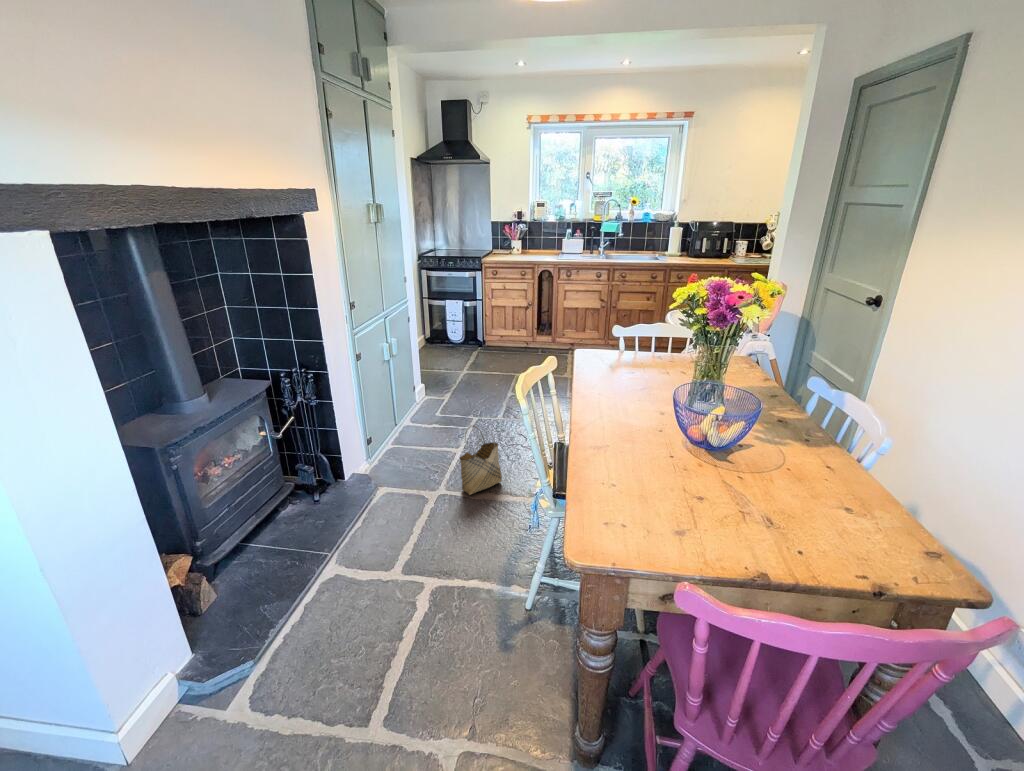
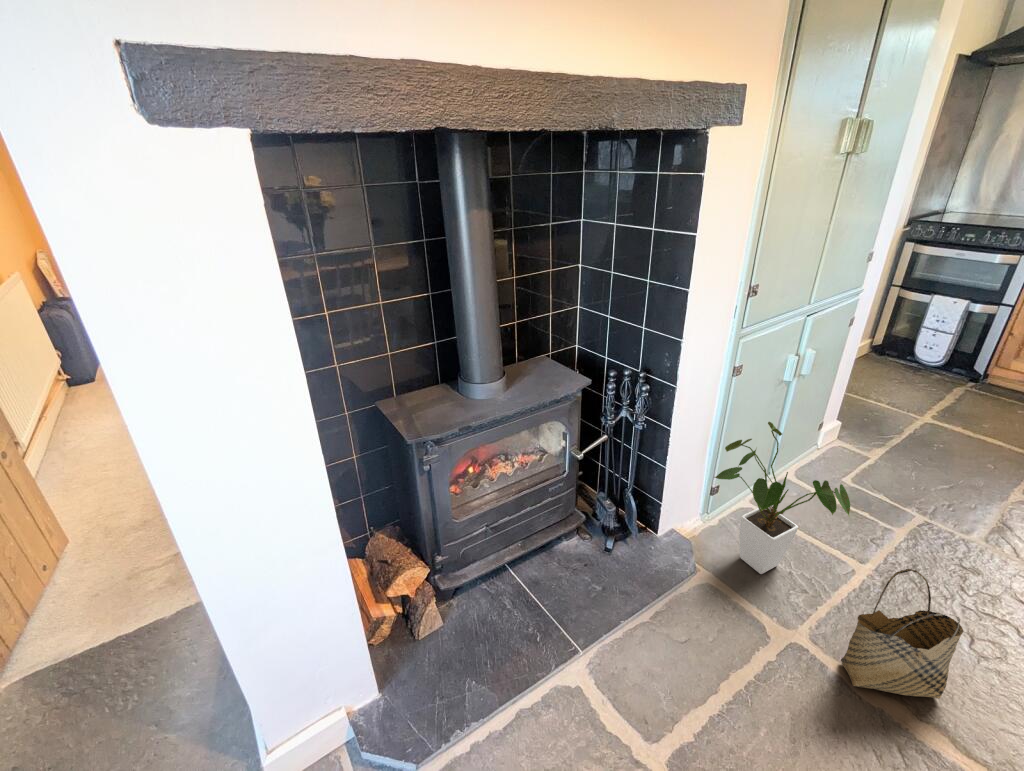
house plant: none [367,383,442,475] -> present [714,422,850,574]

